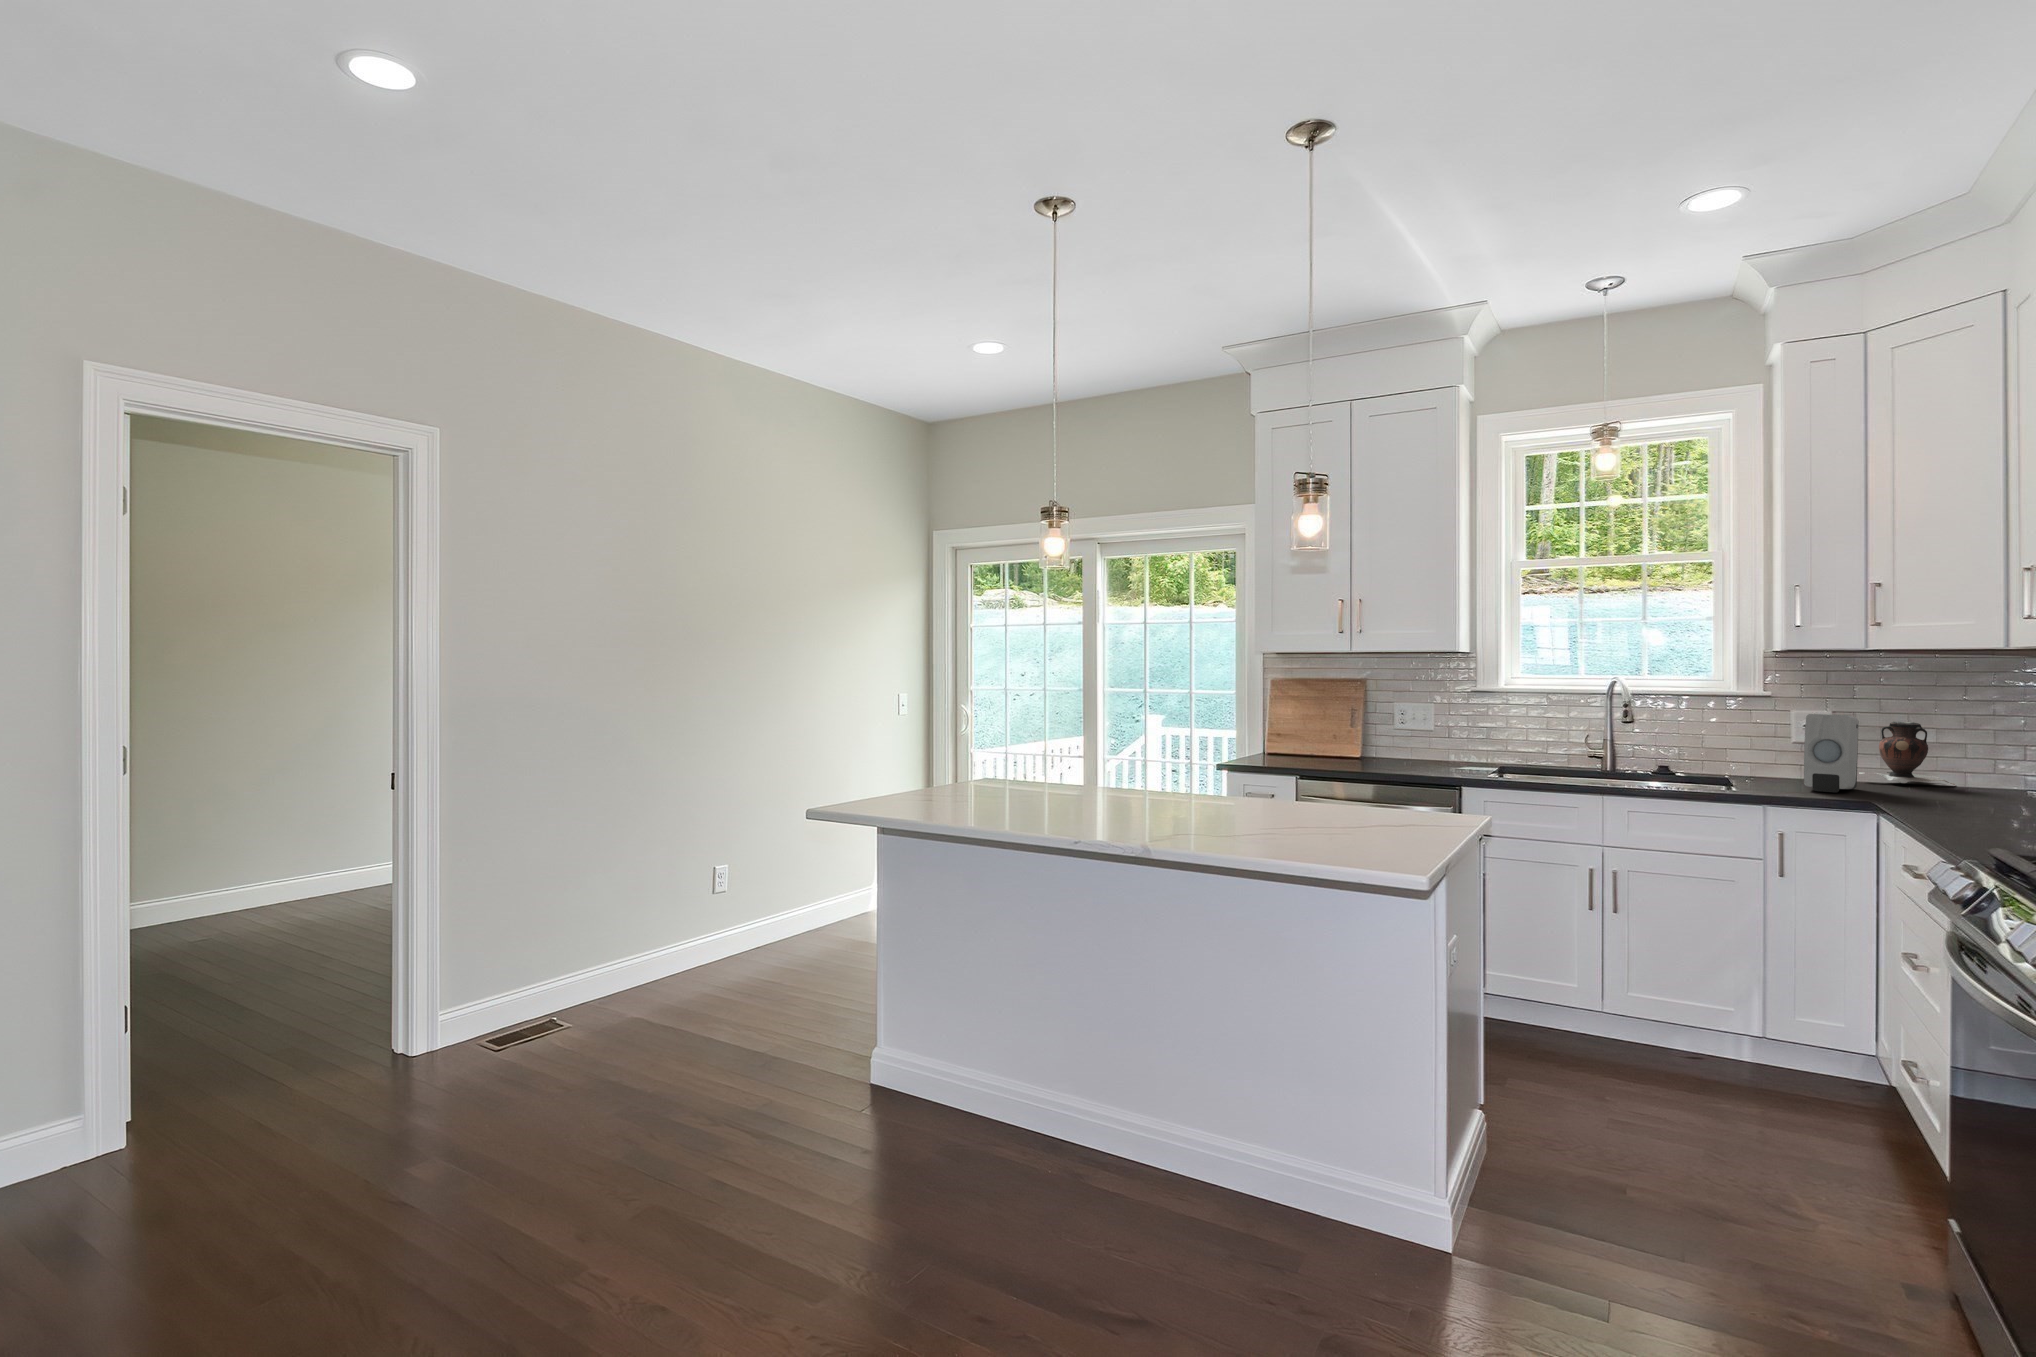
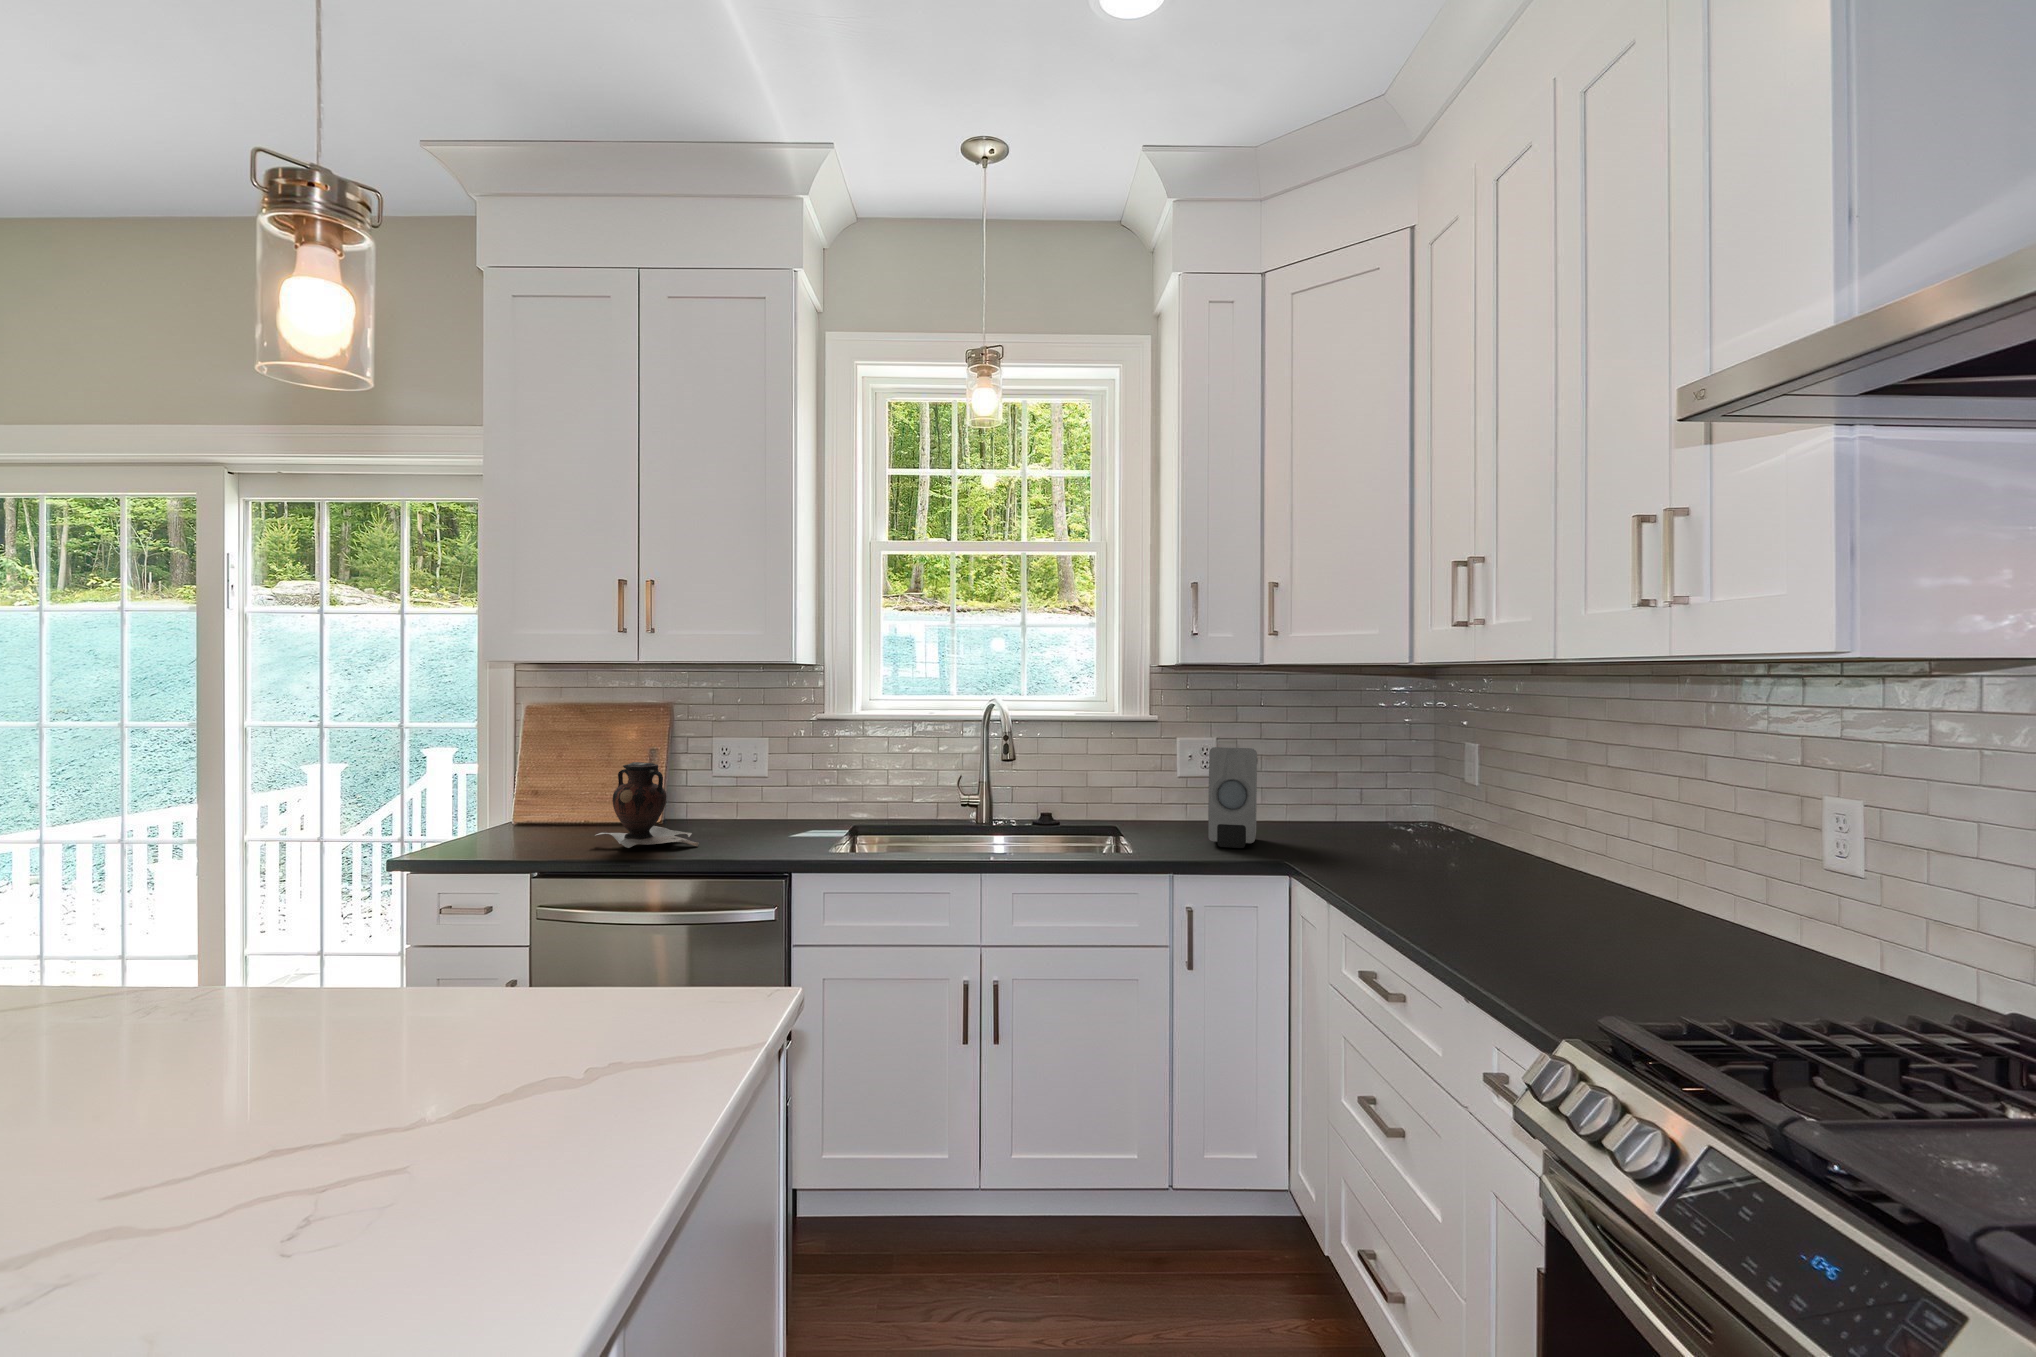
vase: present [1859,722,1955,785] -> present [596,762,699,848]

